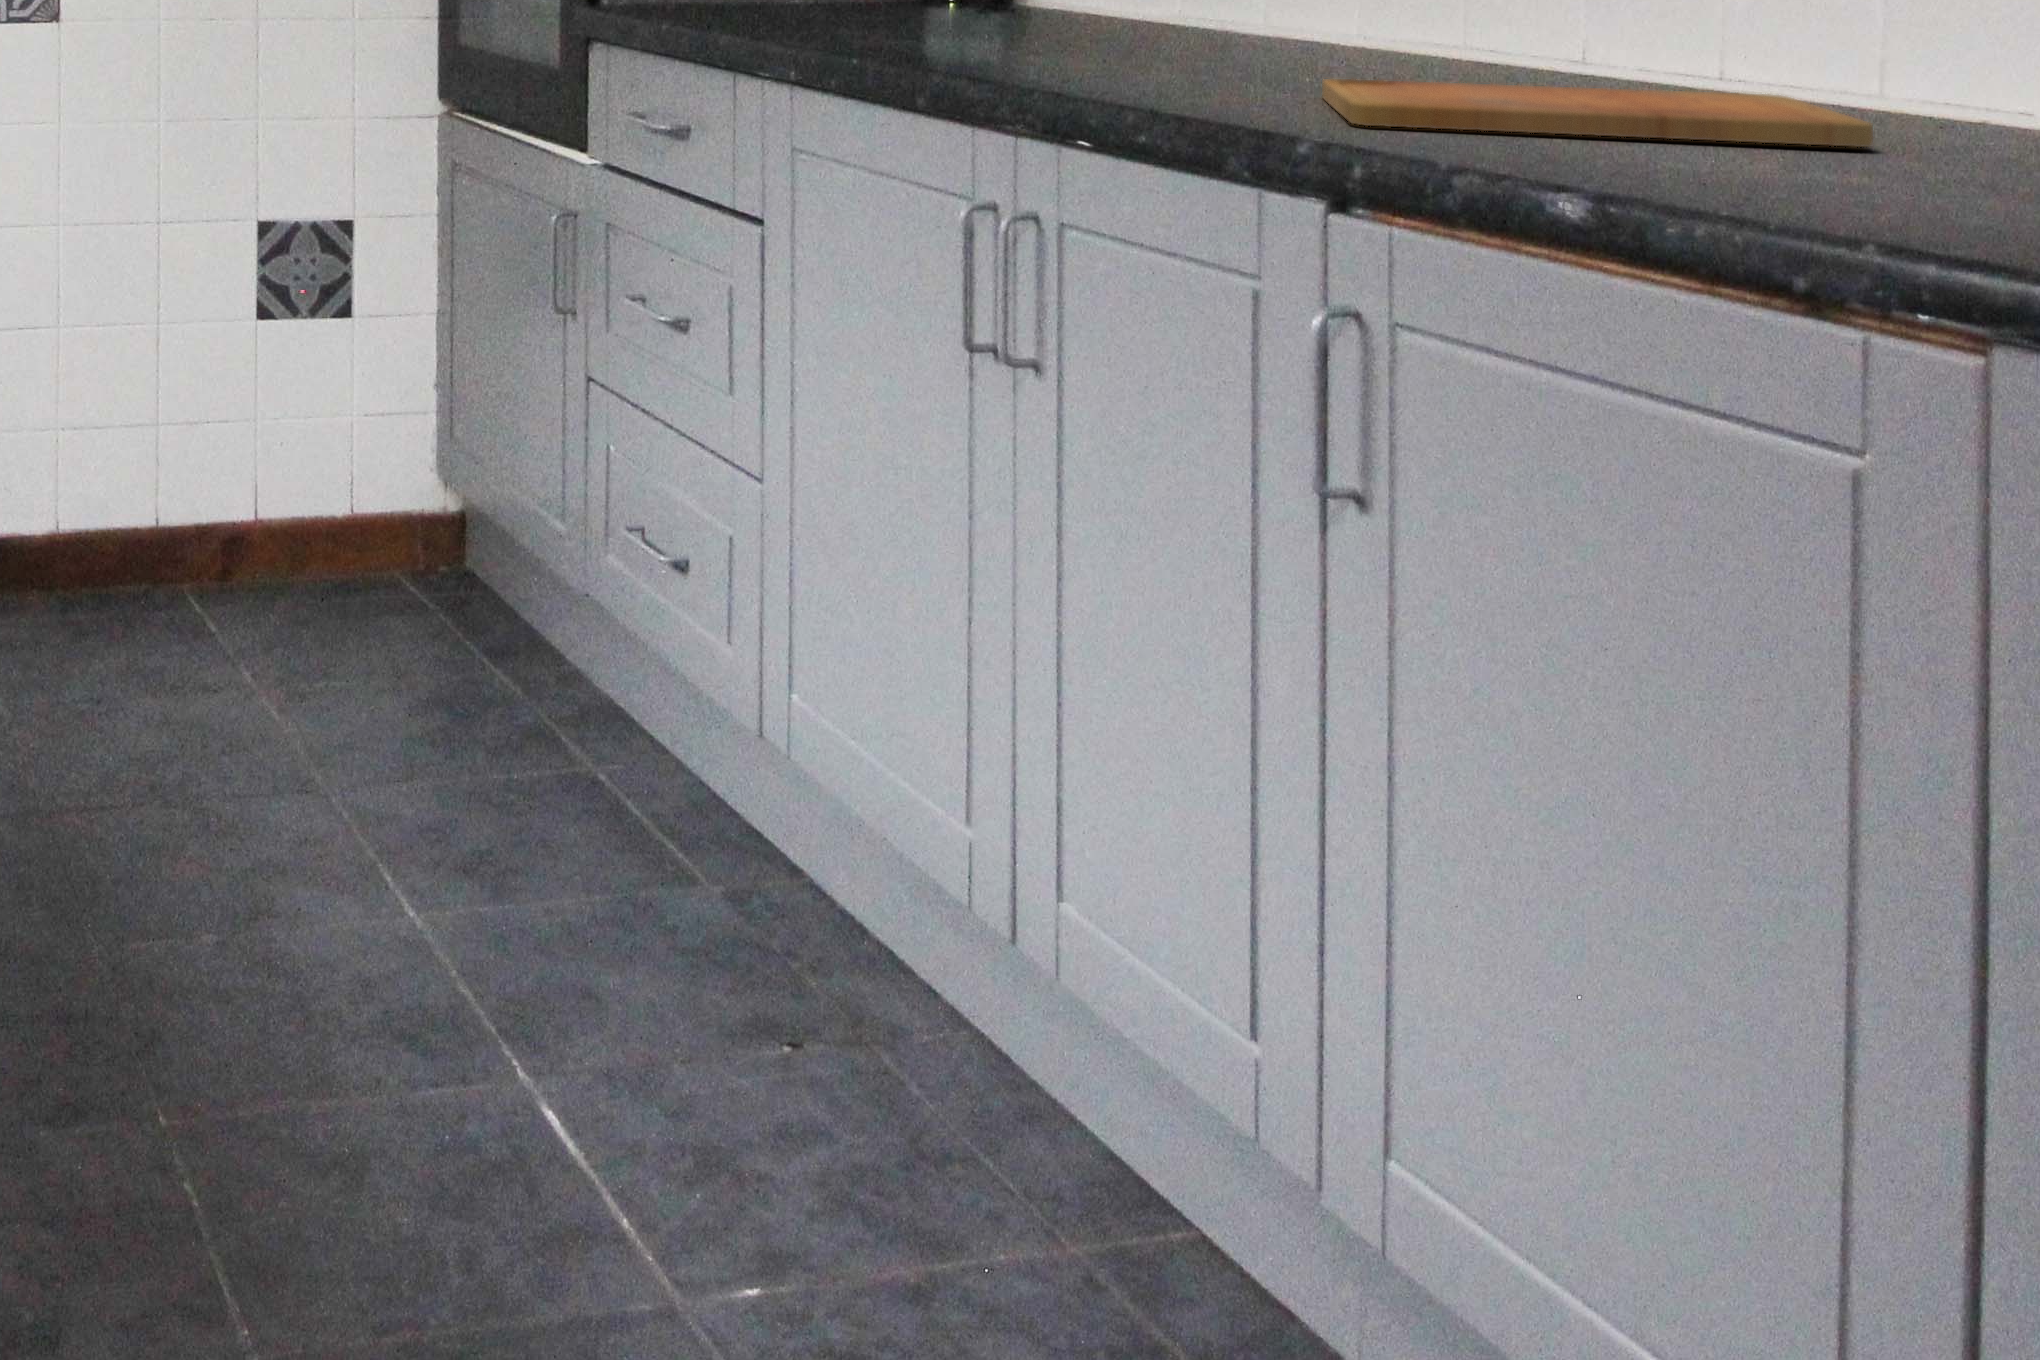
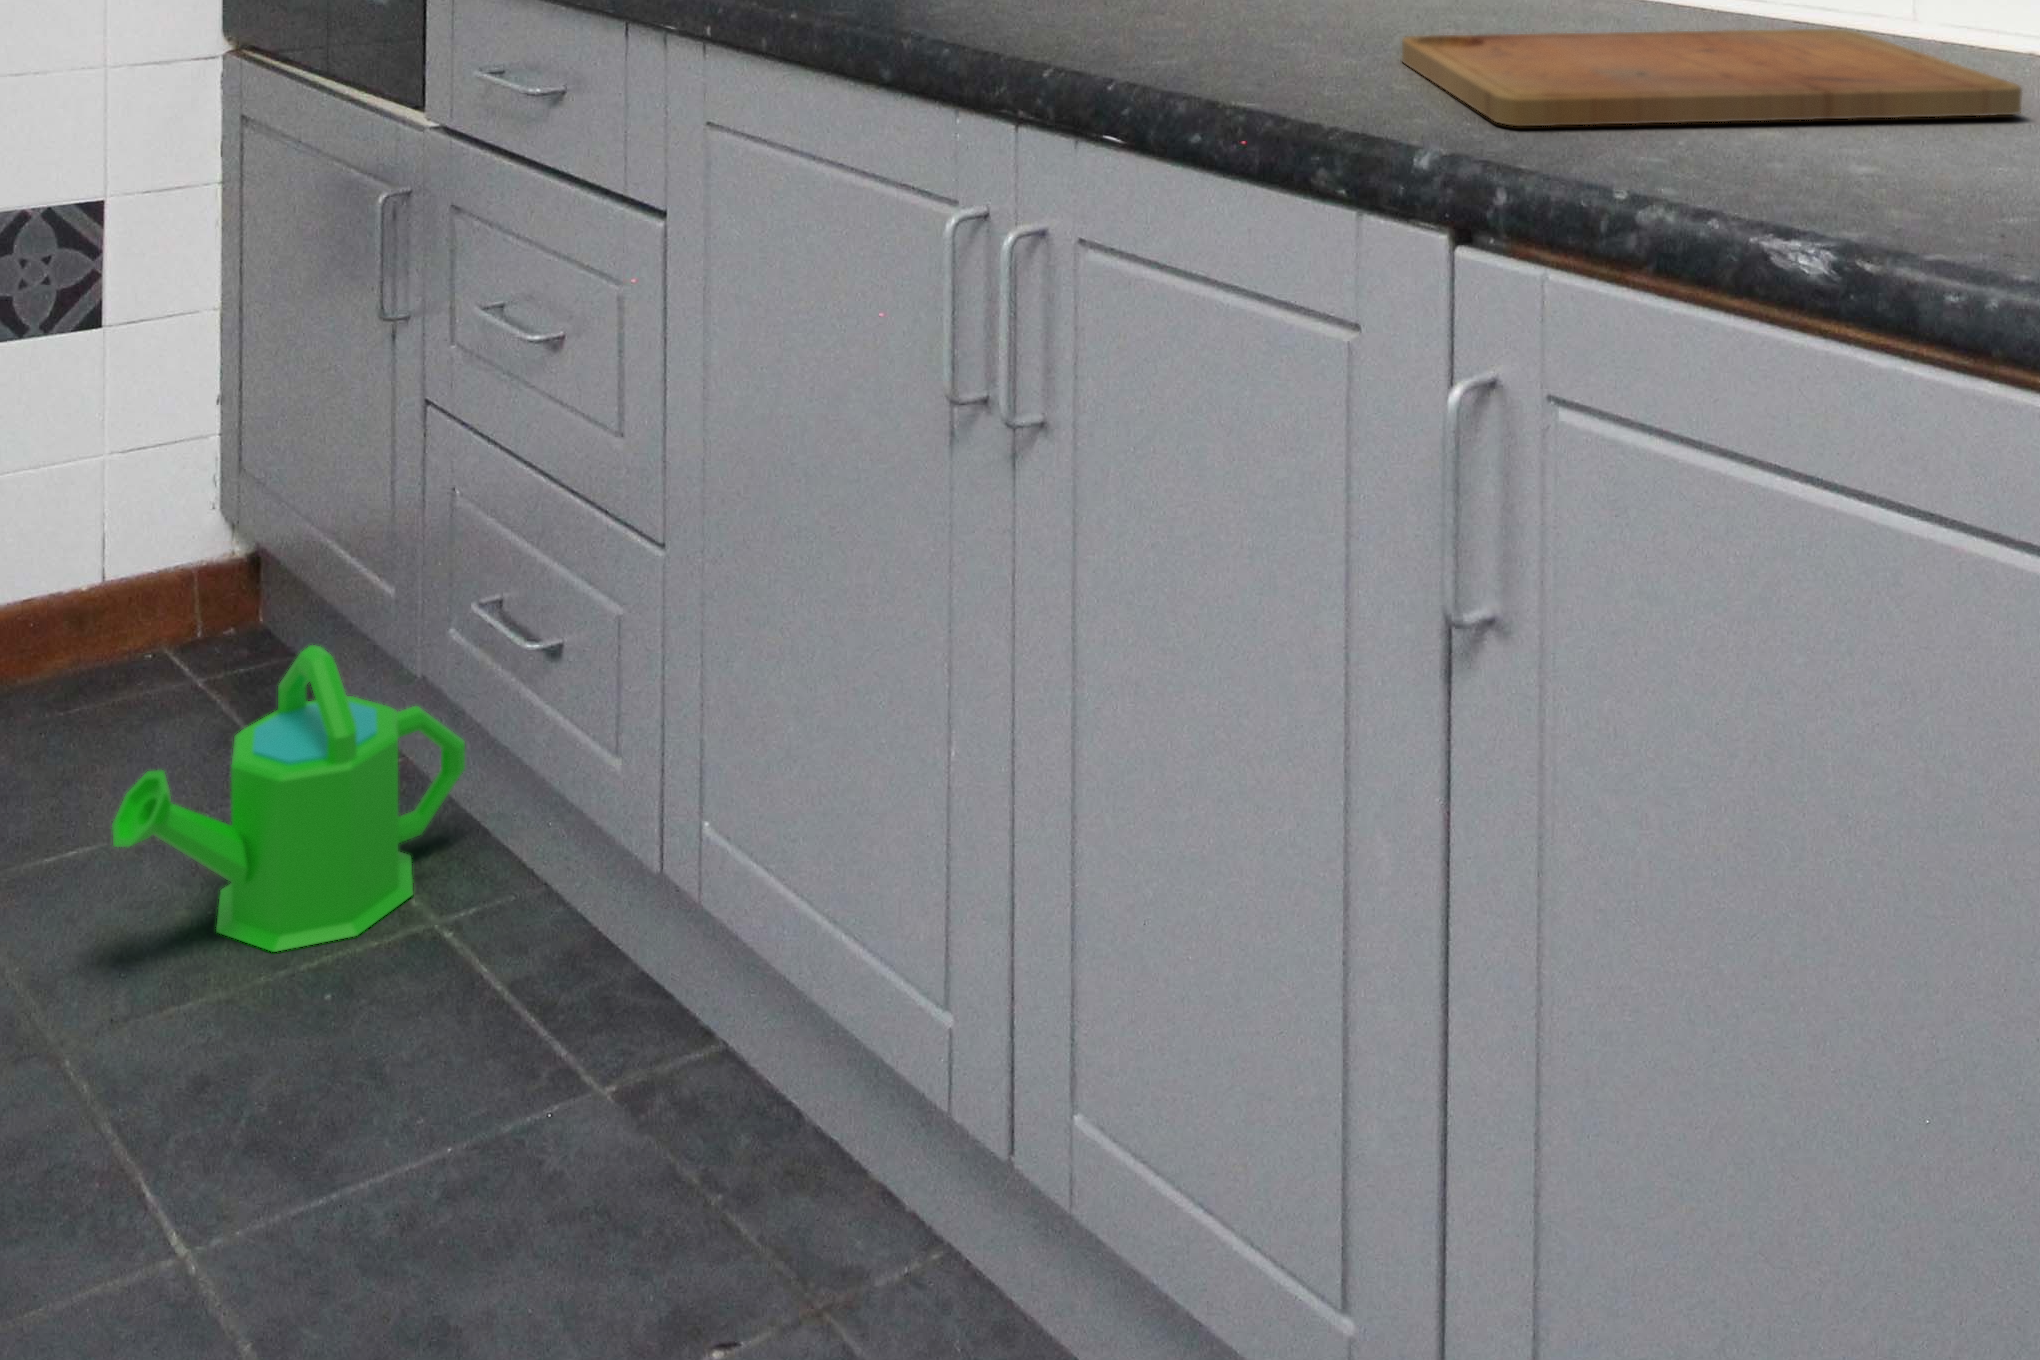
watering can: none [363,533,608,746] -> present [112,645,465,952]

